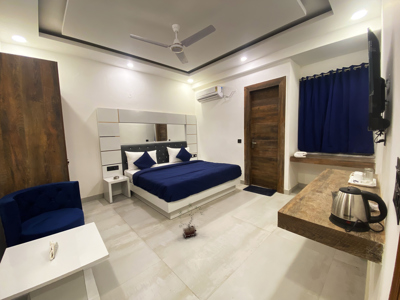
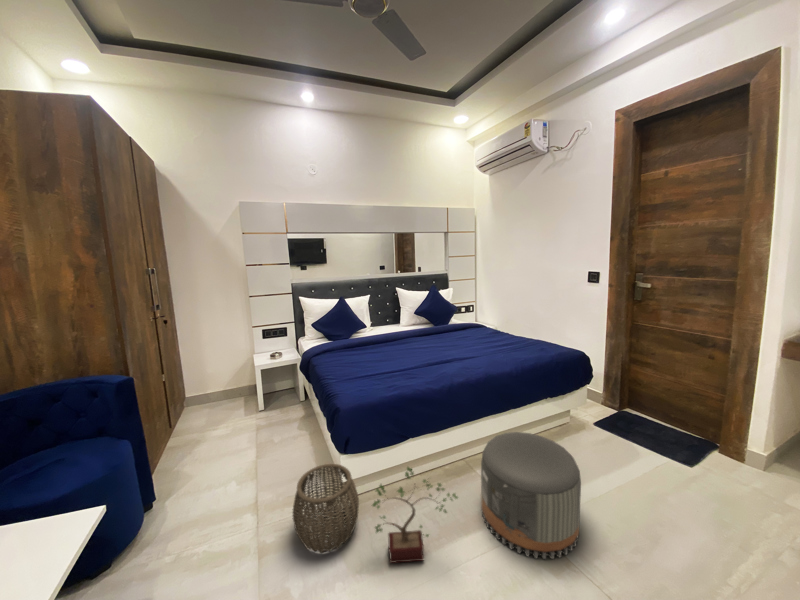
pouf: none [211,191,242,227] -> present [481,432,581,559]
woven basket: none [145,210,170,241] -> present [293,464,359,553]

